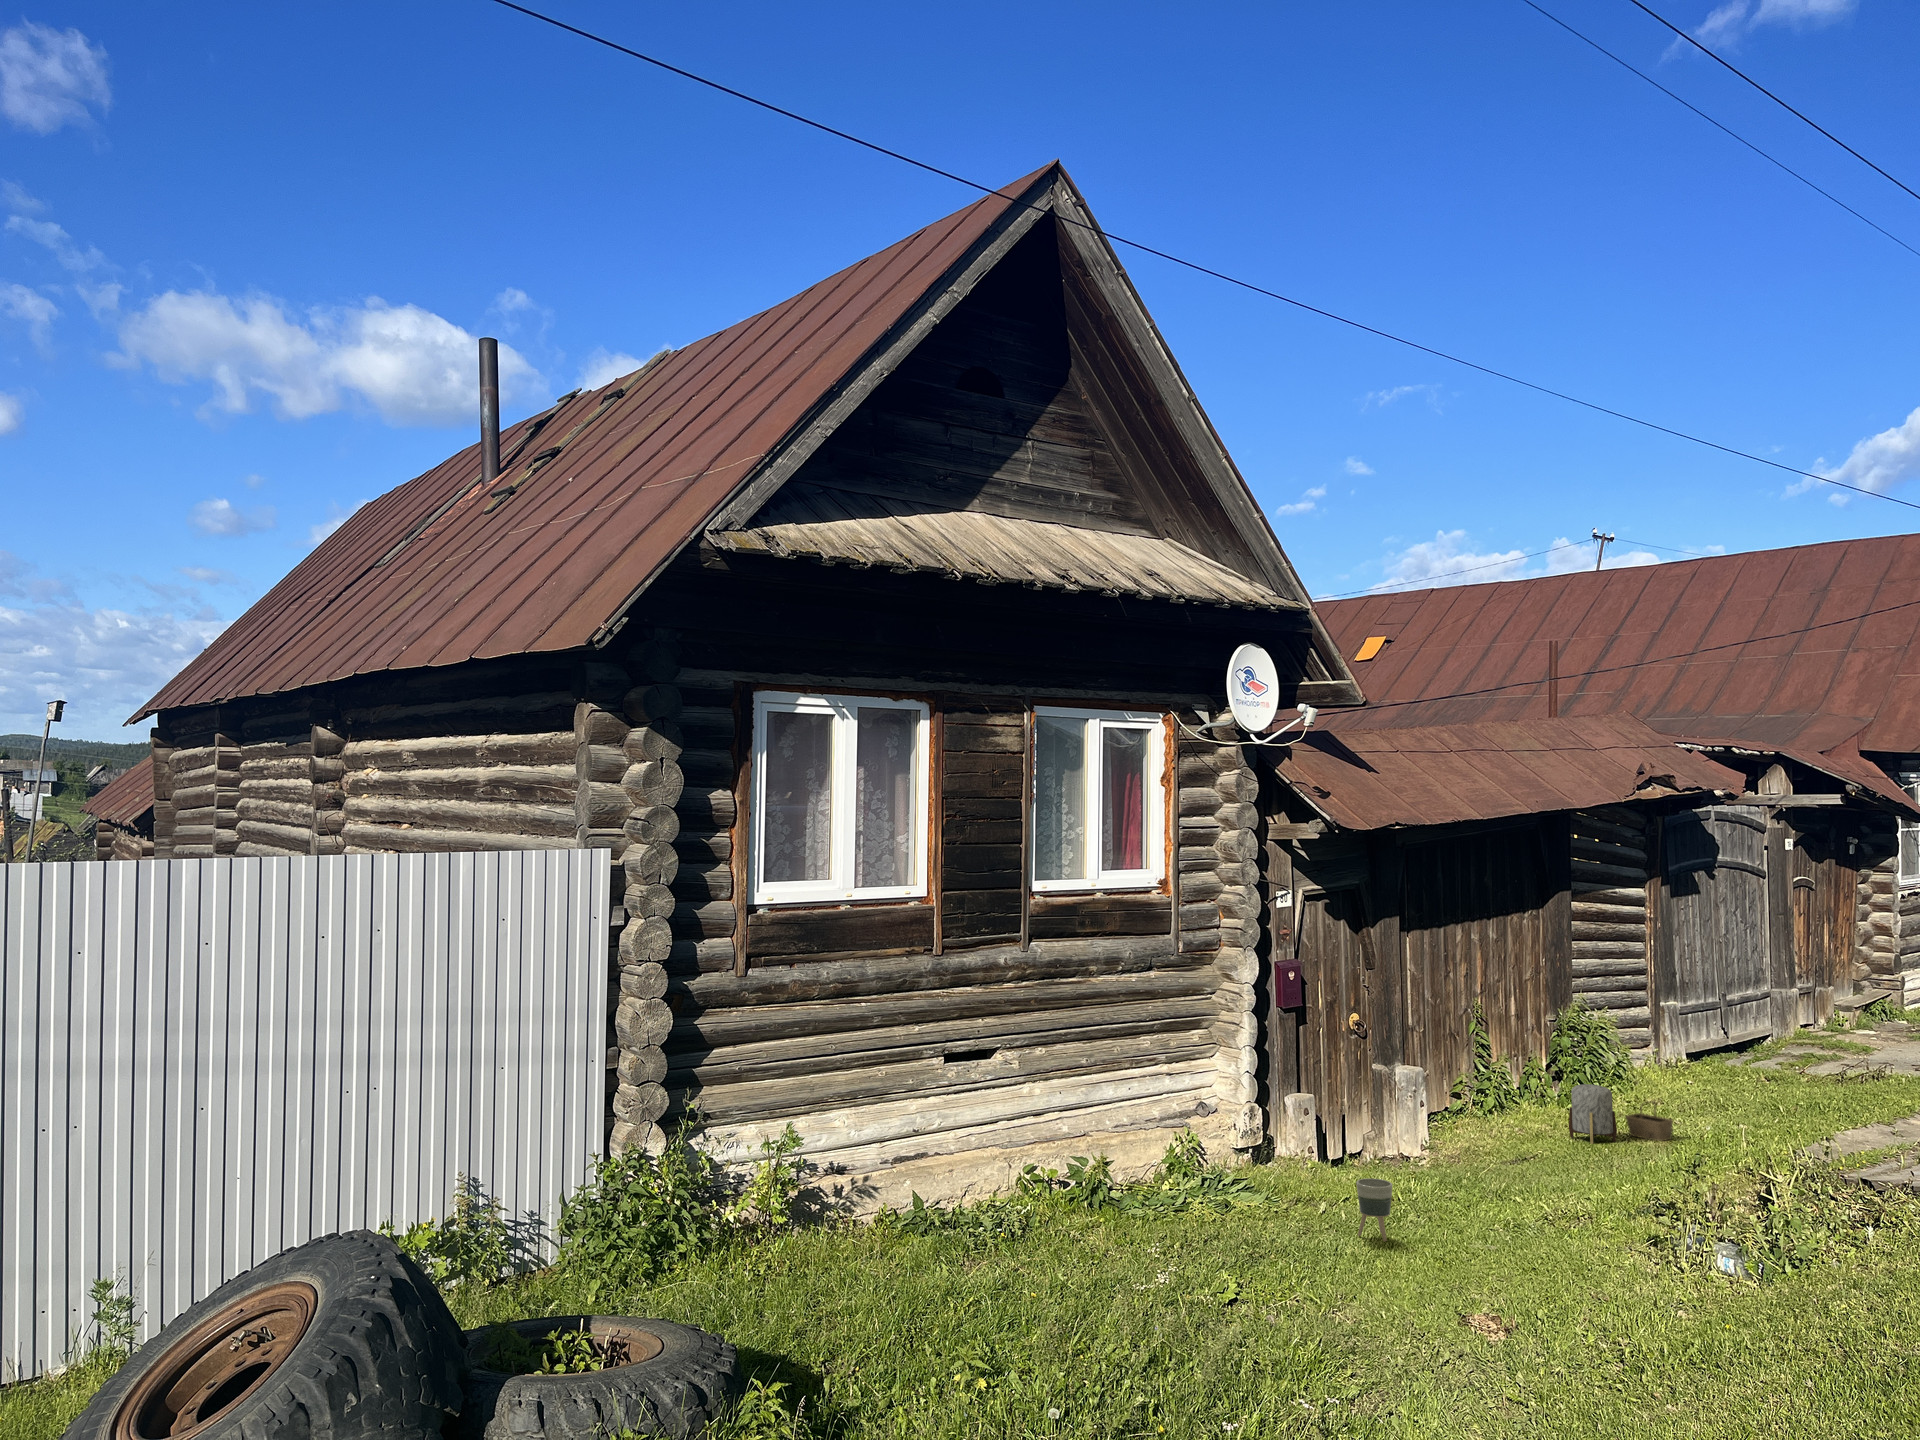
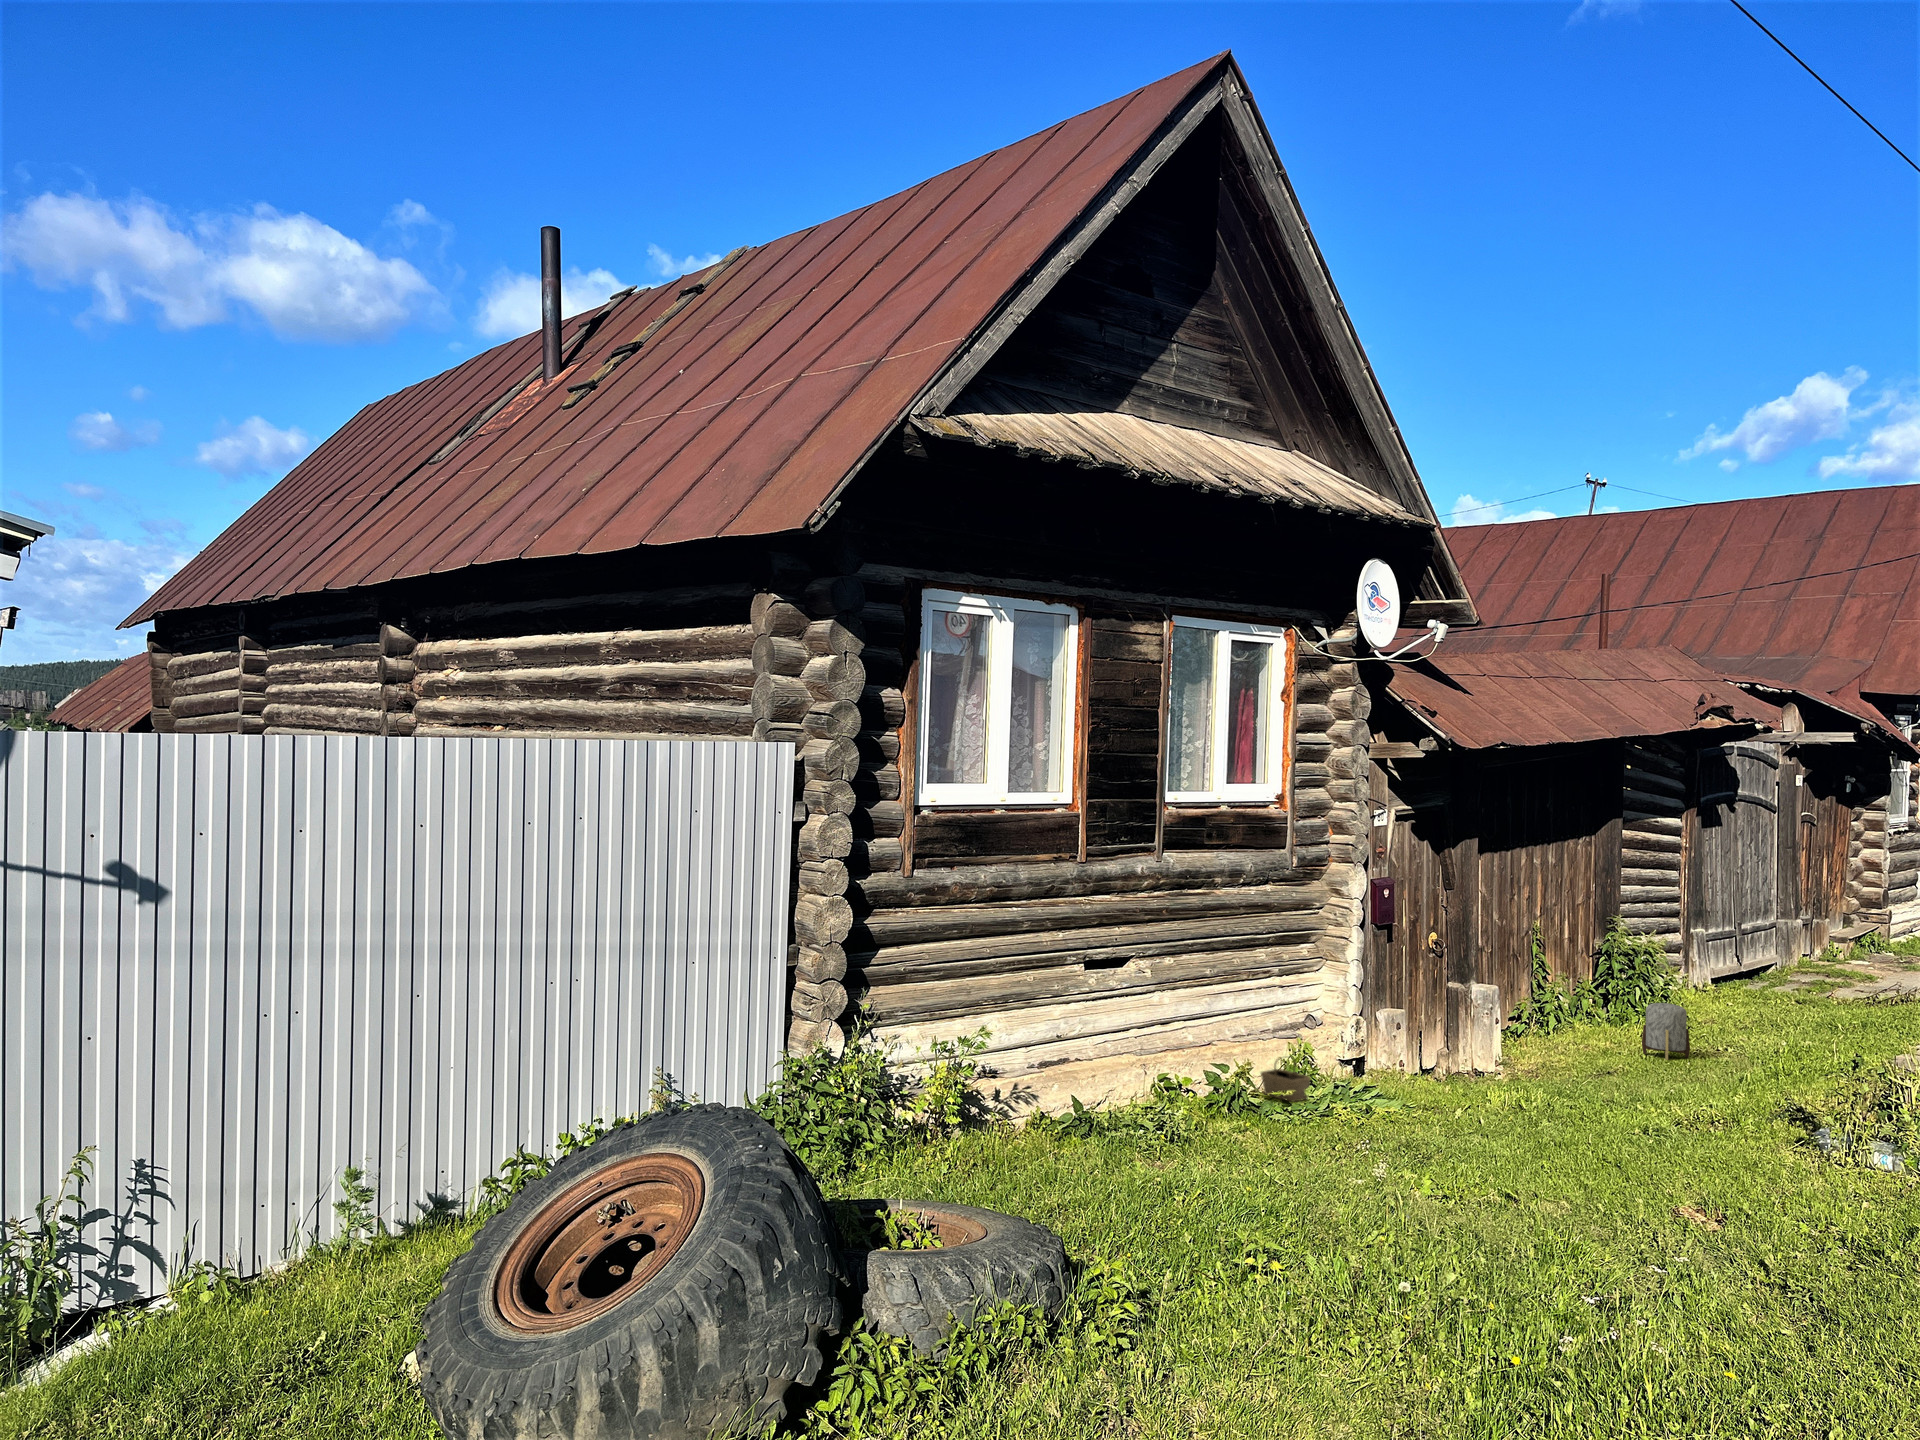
basket: present [1625,1103,1673,1141] -> present [1261,1059,1311,1102]
planter: present [1356,1178,1393,1241] -> none [1498,1087,1535,1147]

